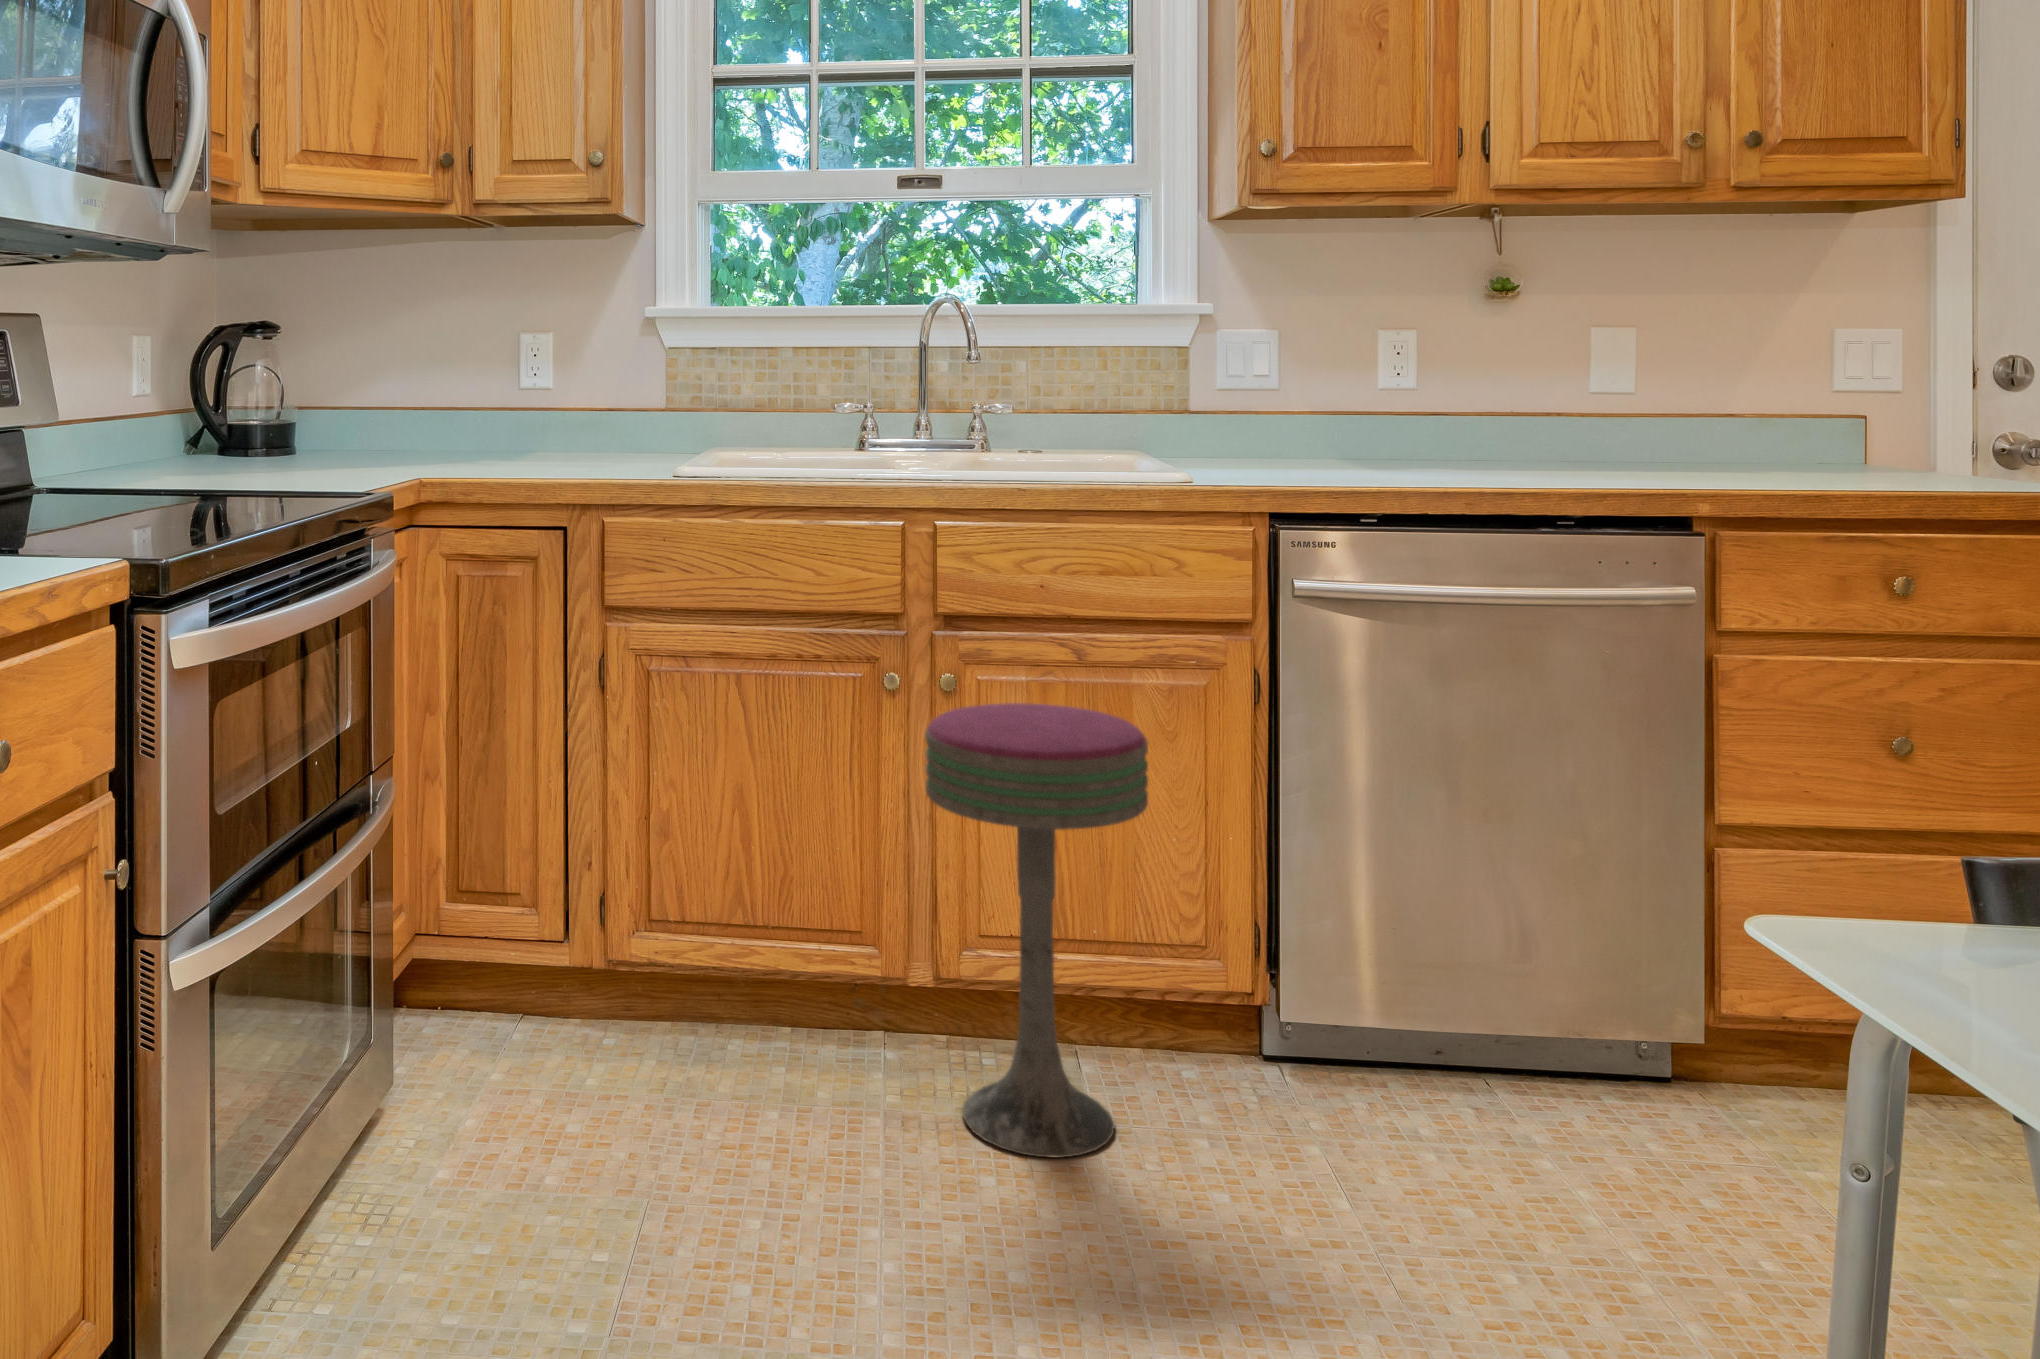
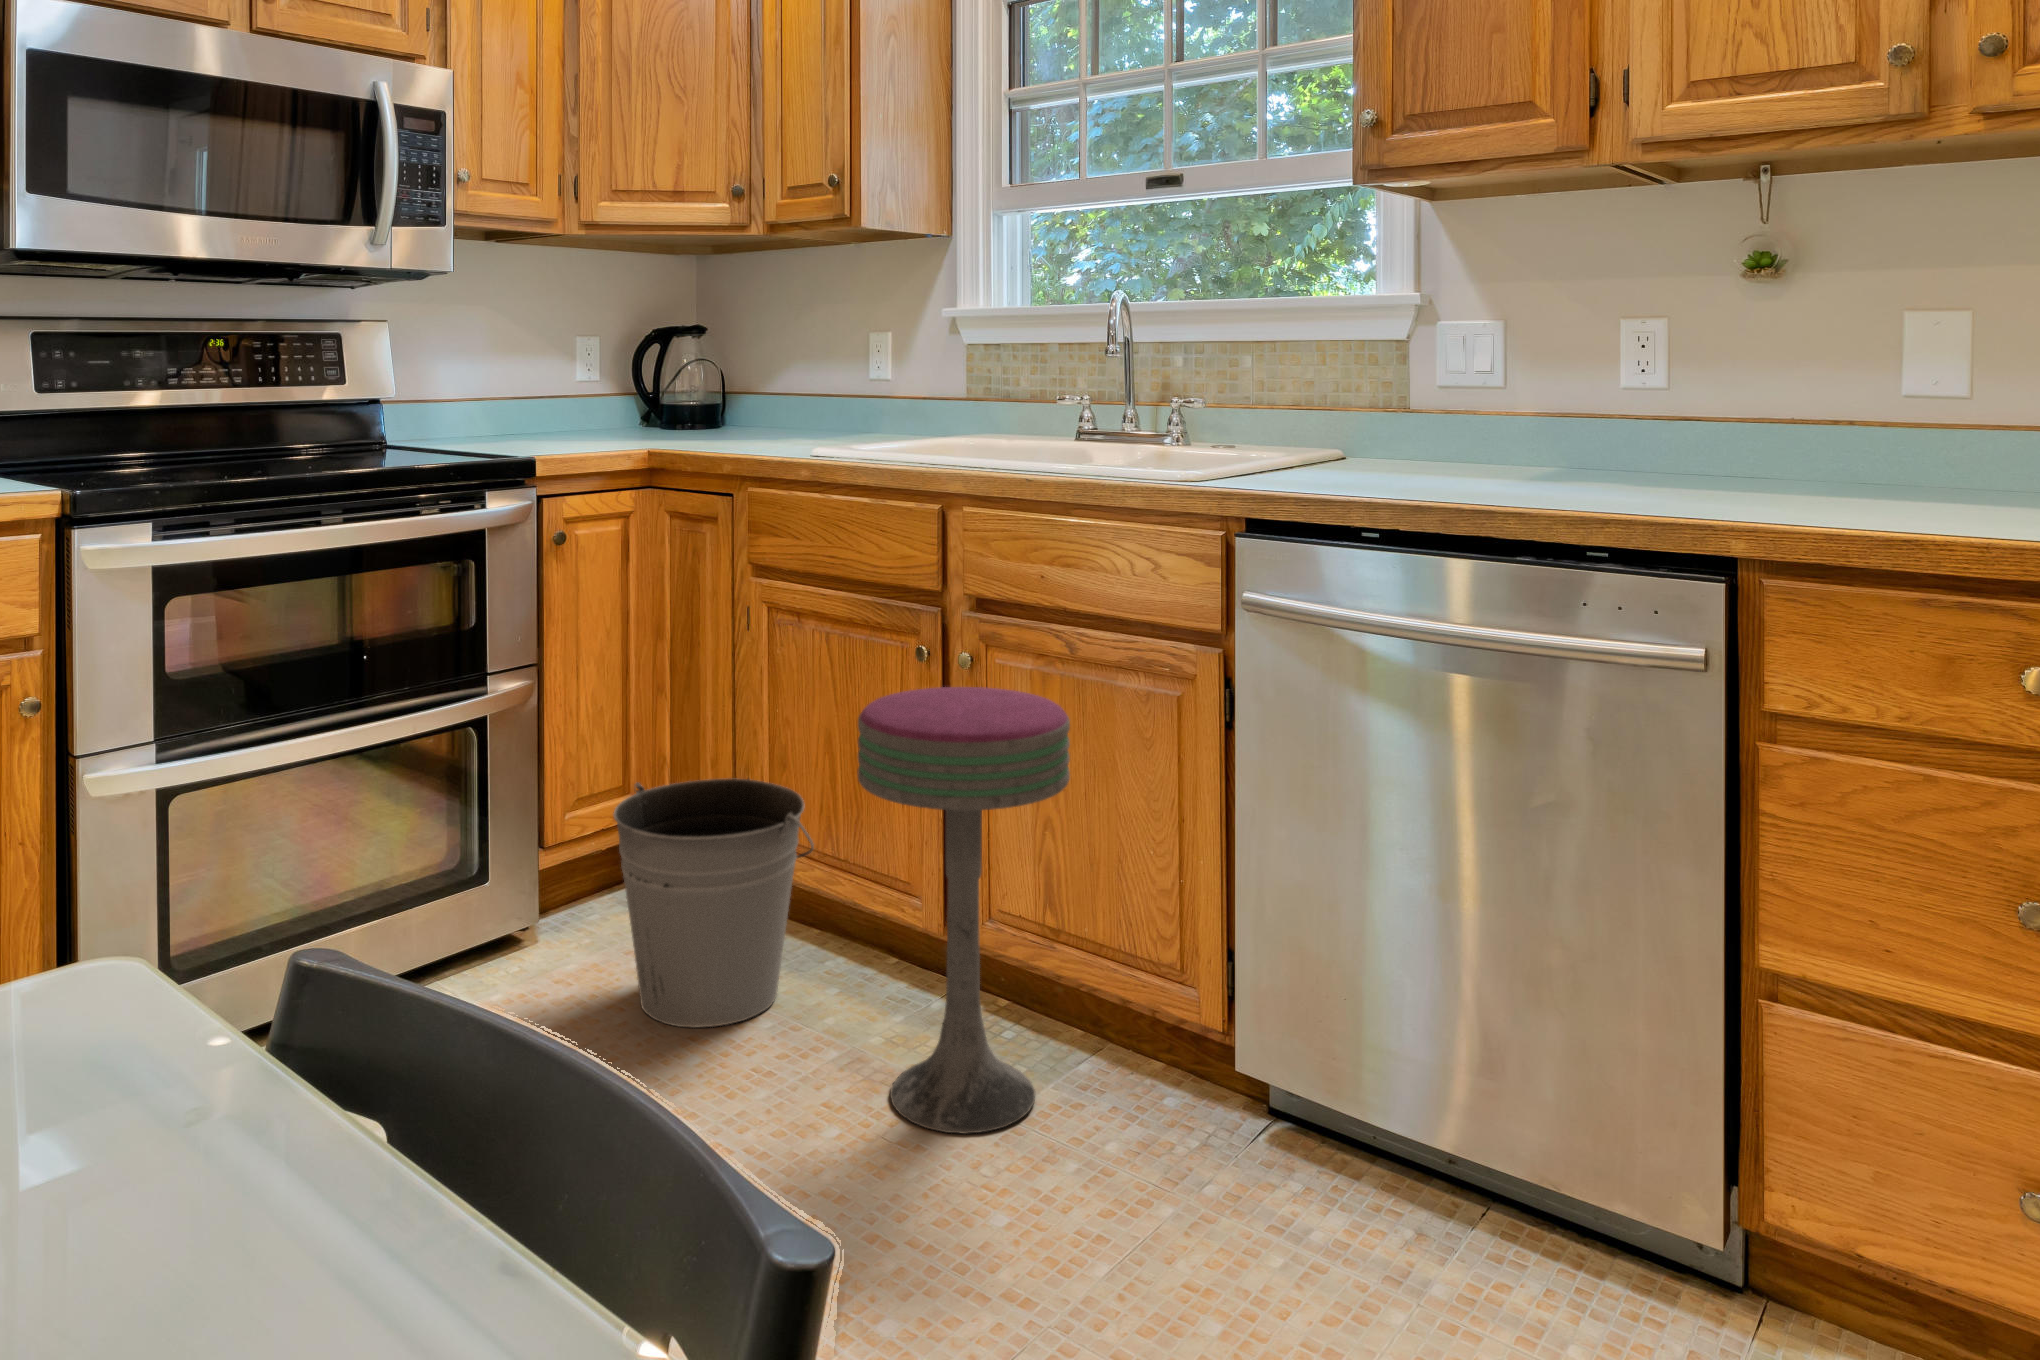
bucket: none [547,852,783,1147] -> present [613,778,814,1027]

